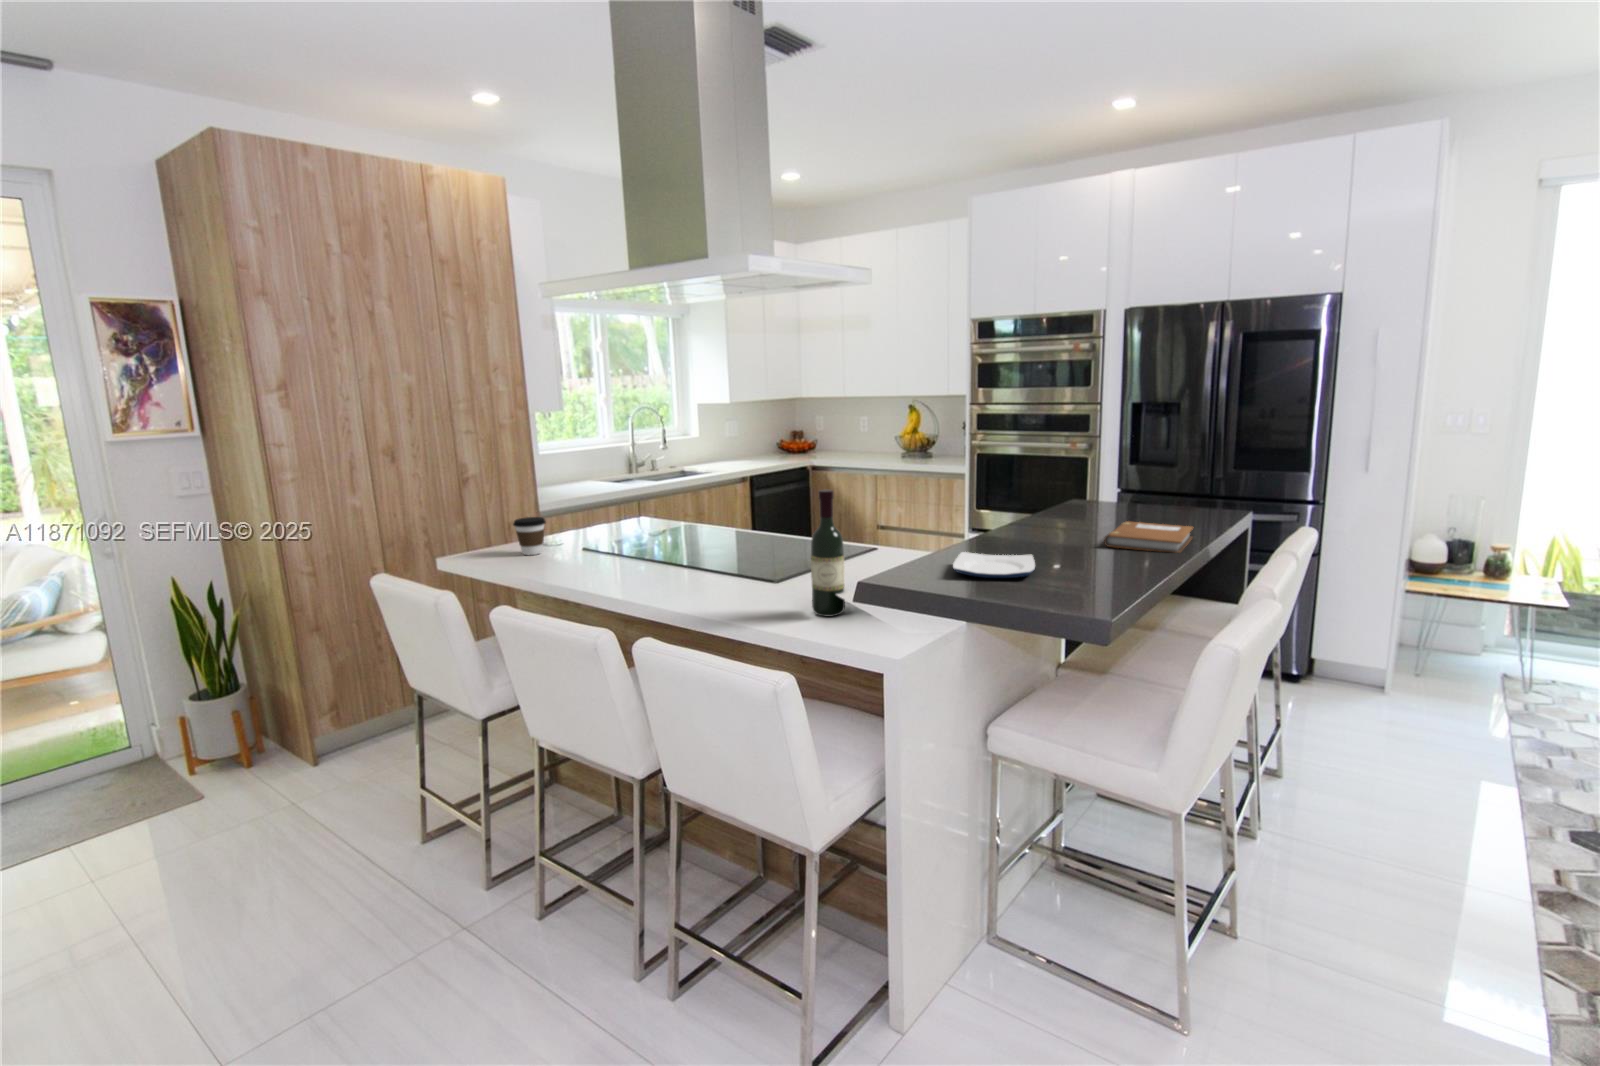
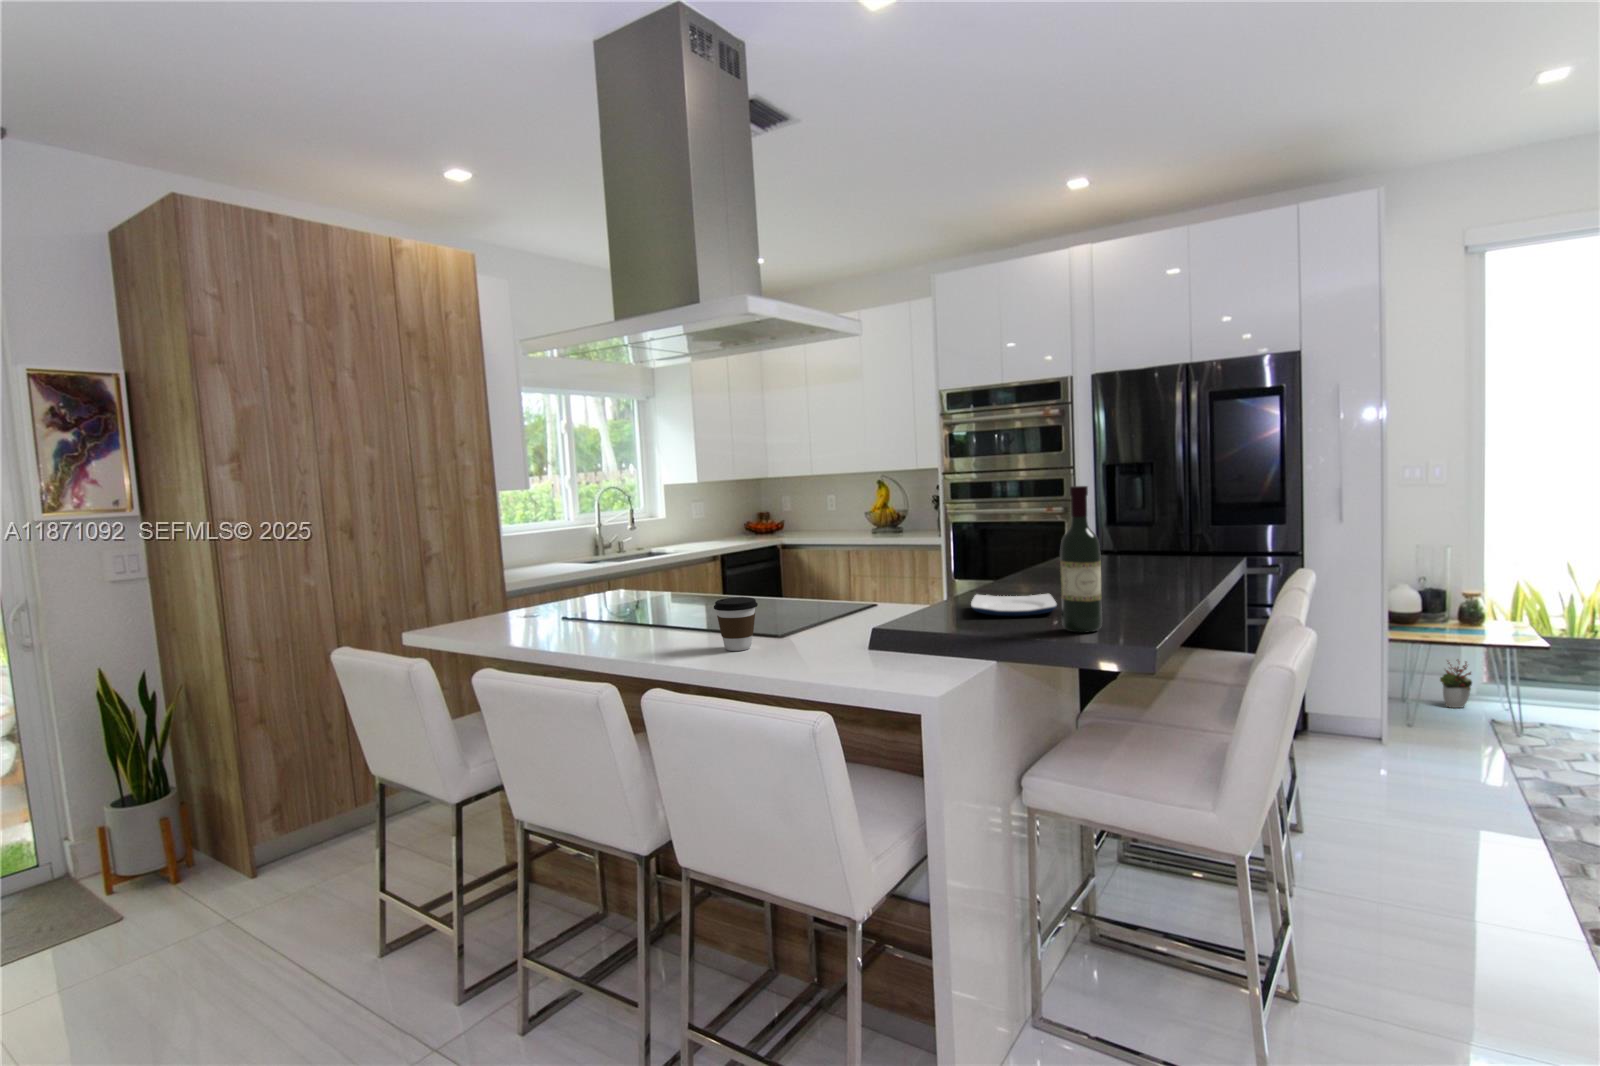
wine bottle: present [811,490,845,616] -> present [1060,486,1102,633]
coffee cup: present [513,517,546,555] -> present [714,597,758,651]
notebook: present [1104,521,1193,553] -> none [1115,564,1200,590]
decorative plant: none [1457,611,1490,659] -> present [1440,662,1472,708]

